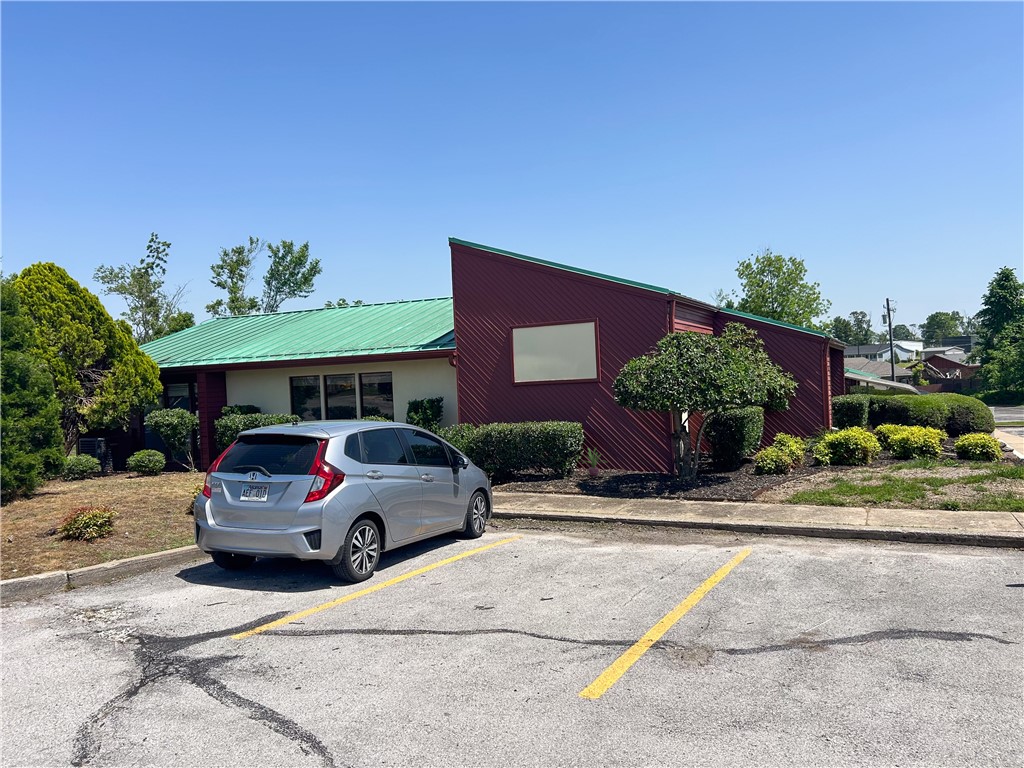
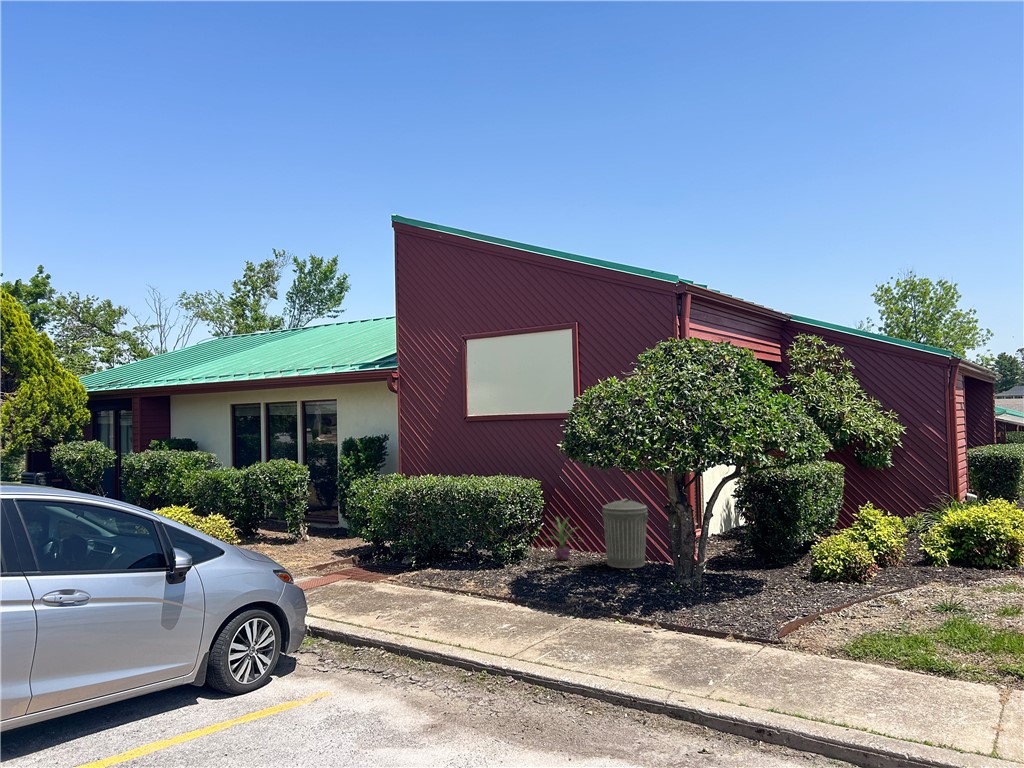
trash can: none [622,434,652,477] -> present [602,499,648,568]

